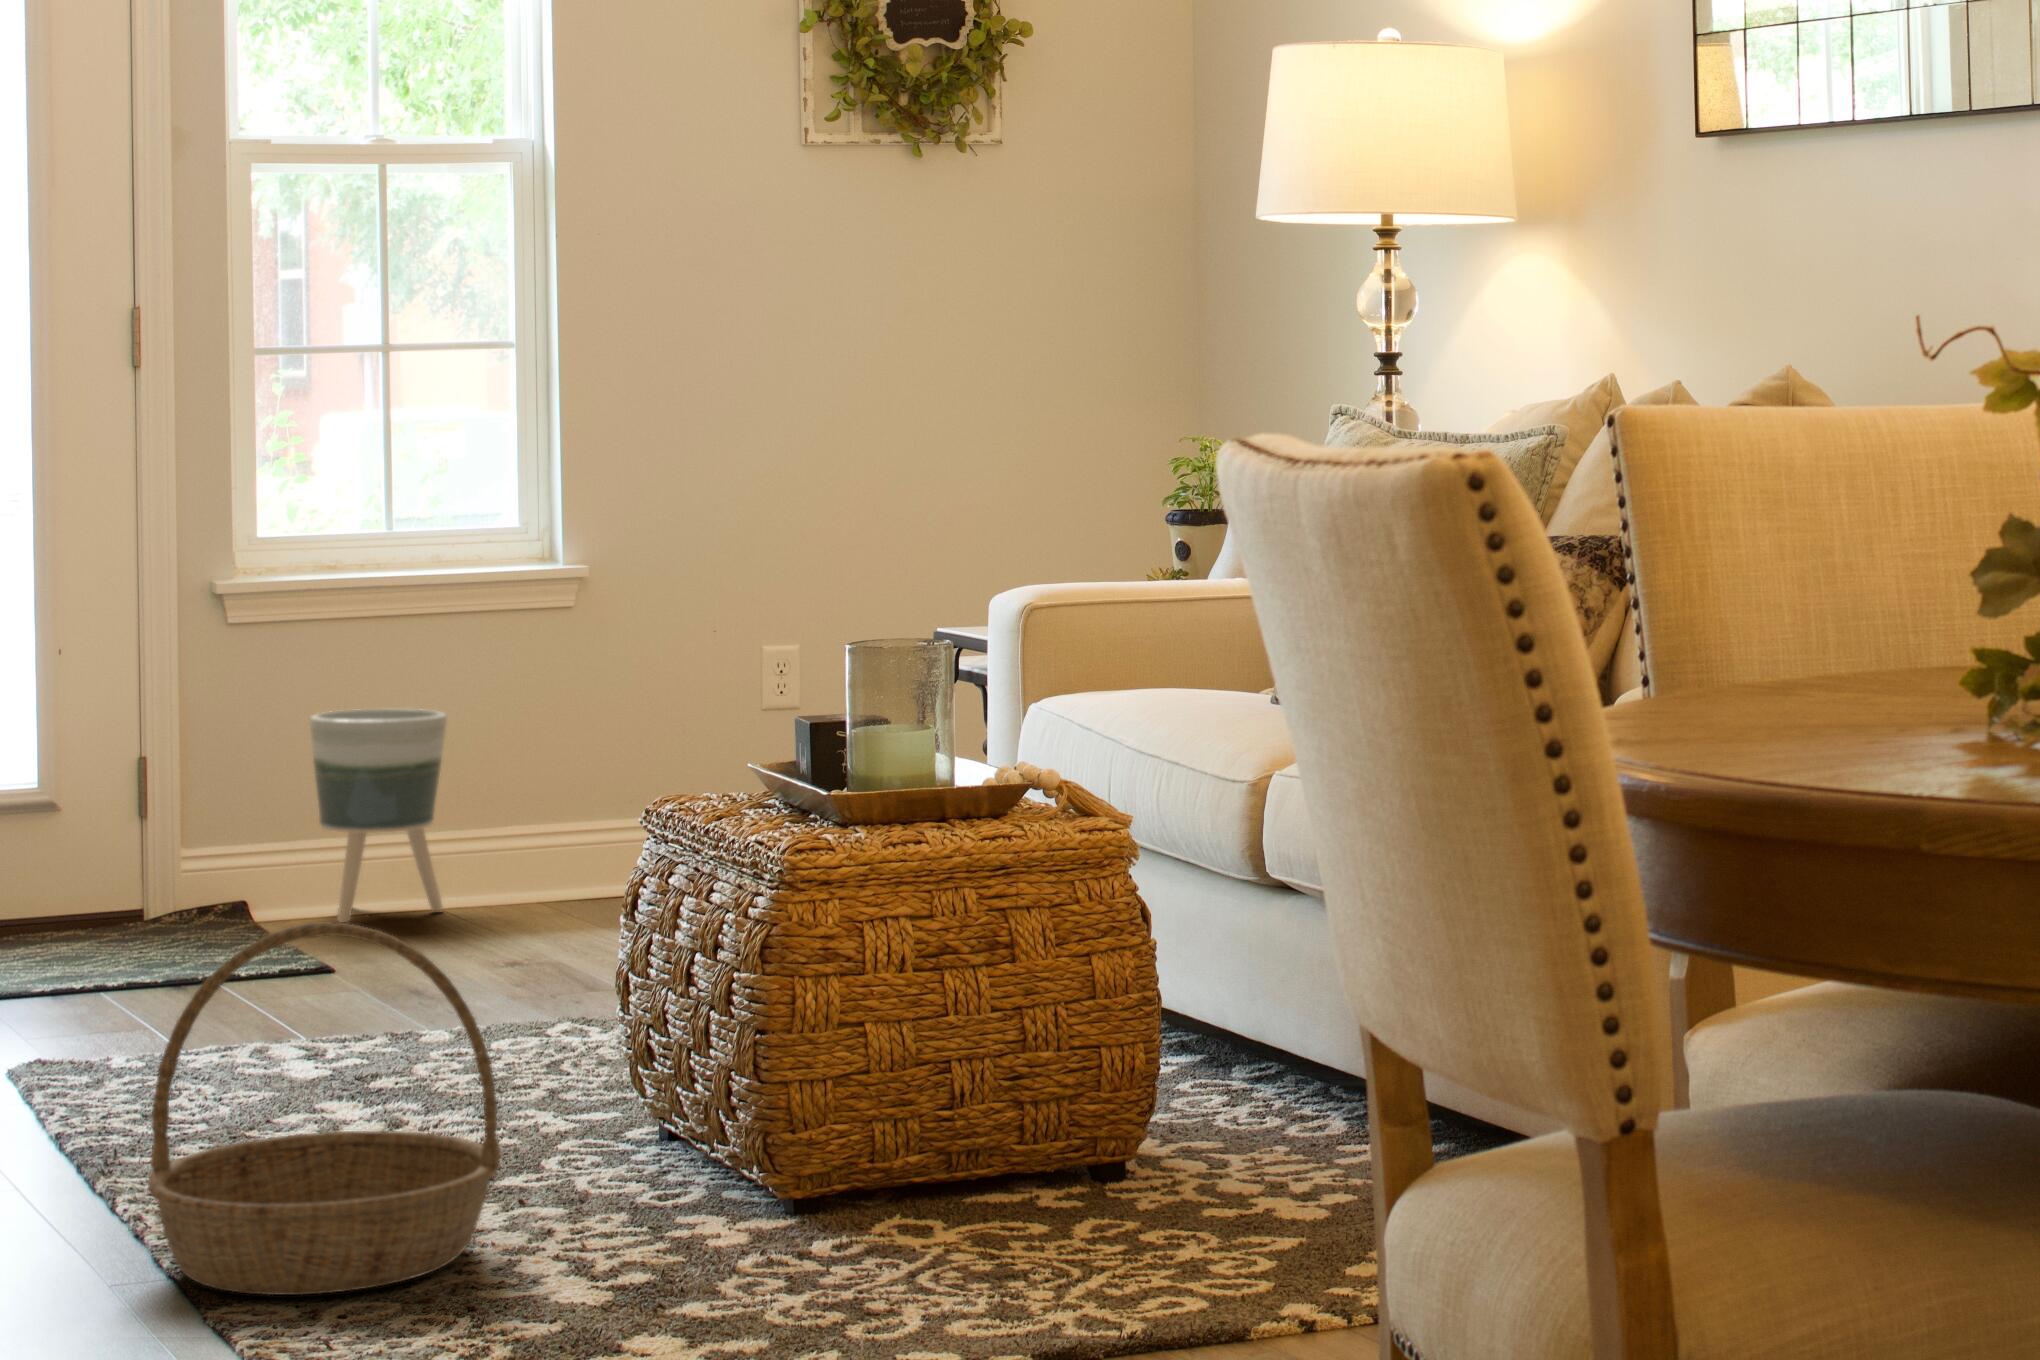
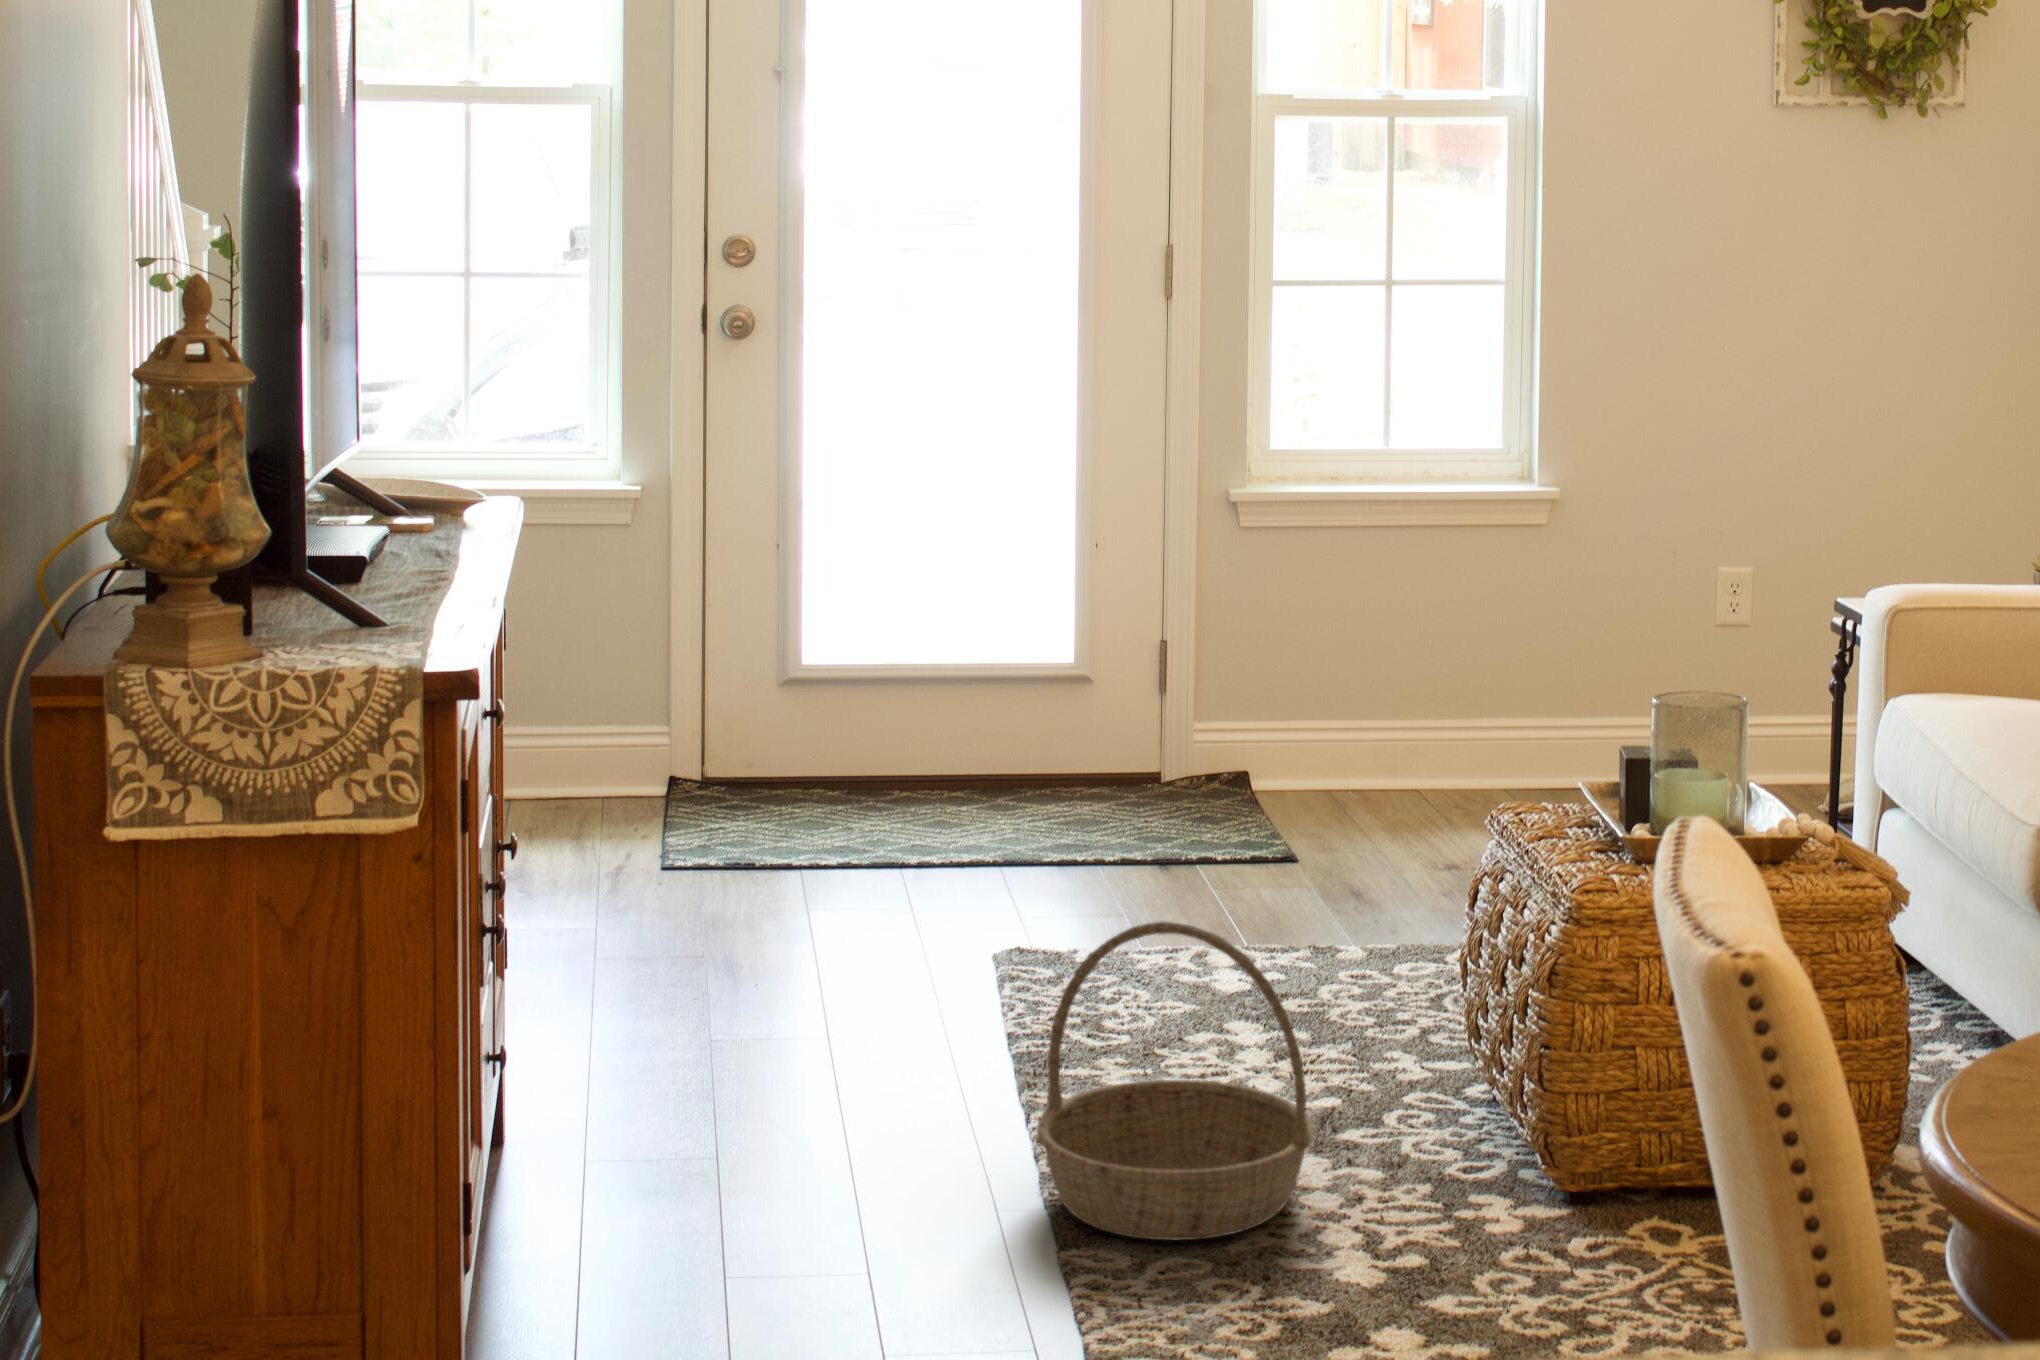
planter: present [310,709,447,922] -> none [1337,613,1448,797]

